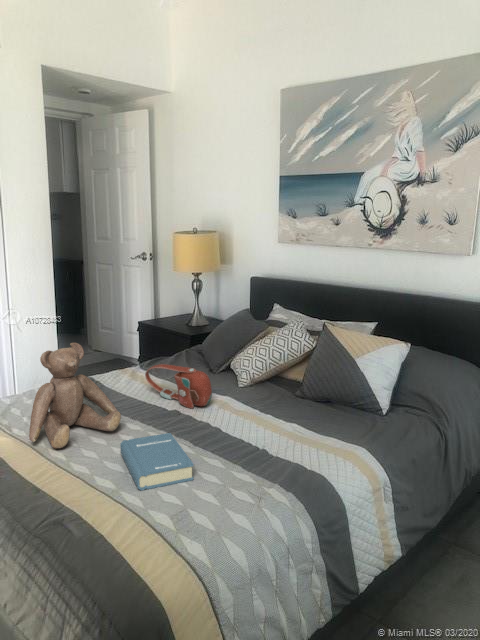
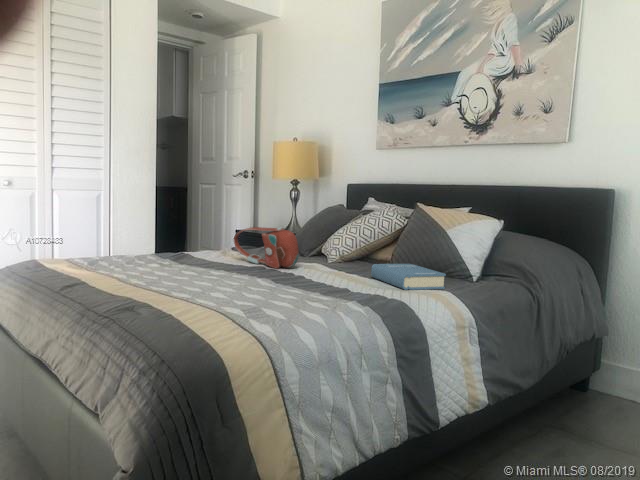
teddy bear: present [29,343,121,448] -> none [112,187,205,277]
hardback book: present [120,433,193,490] -> present [371,264,446,290]

